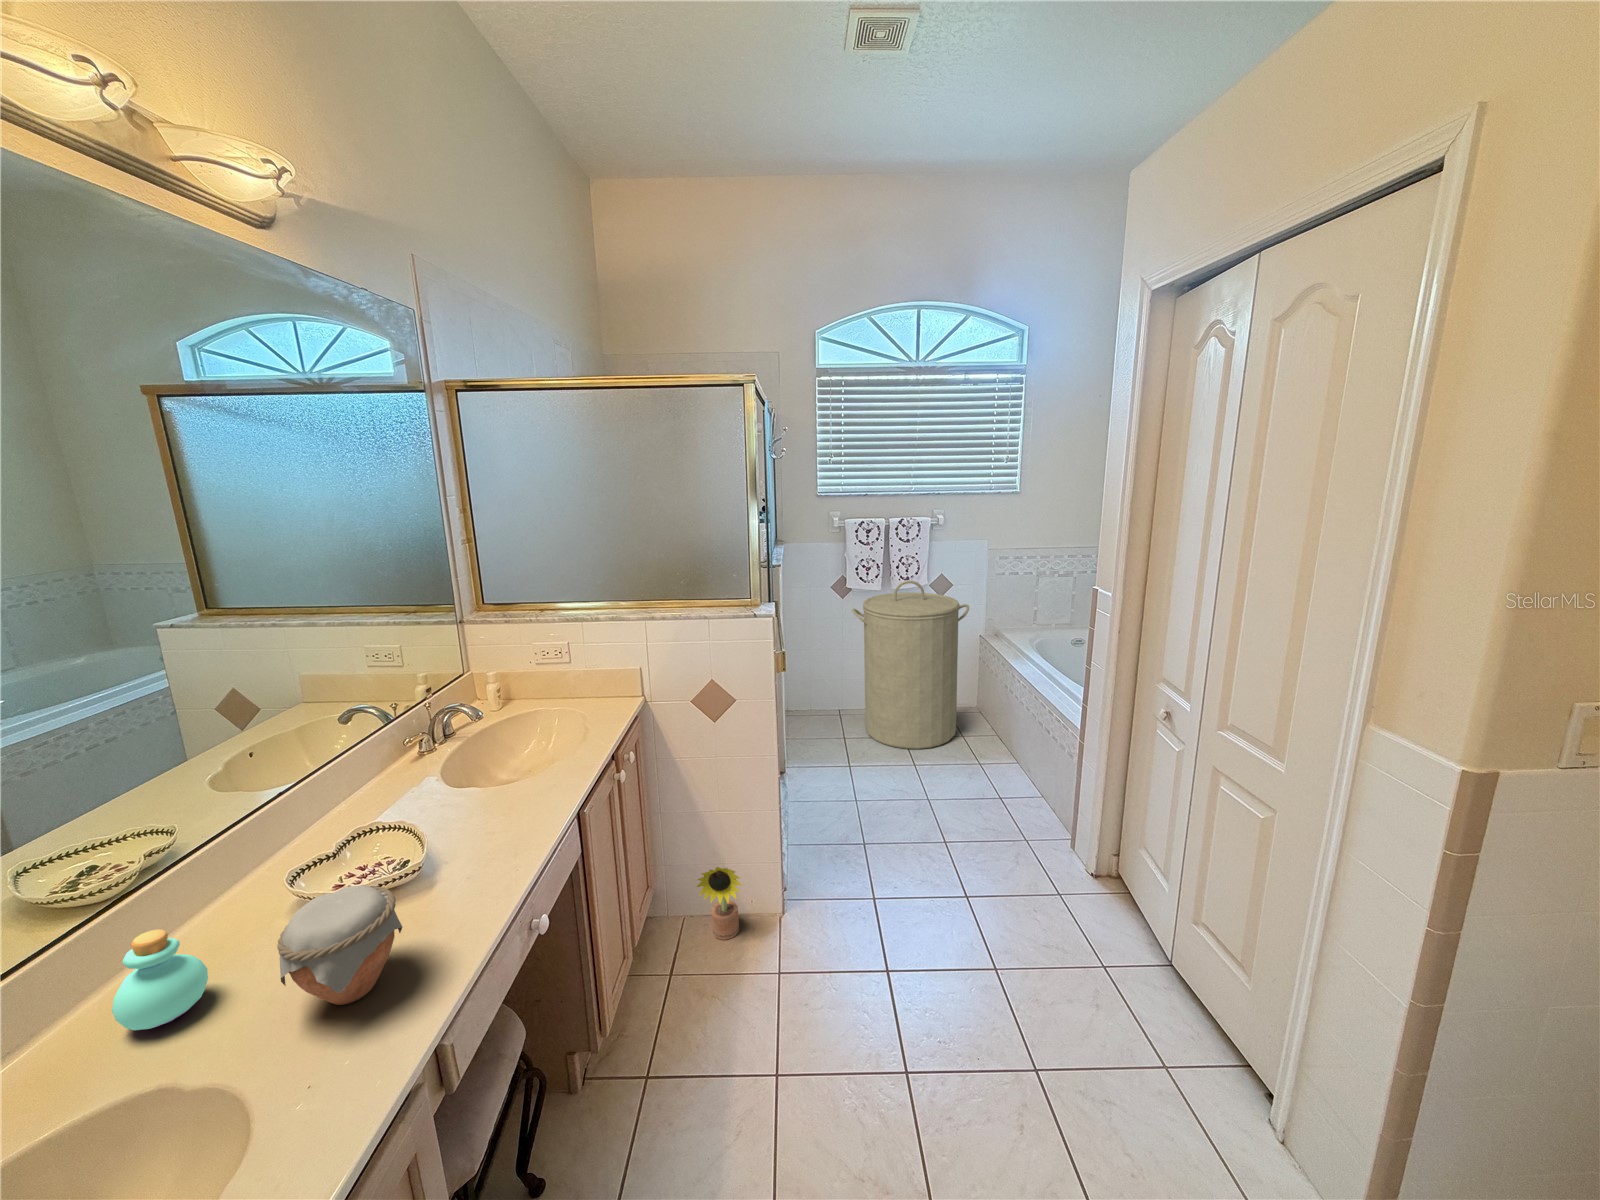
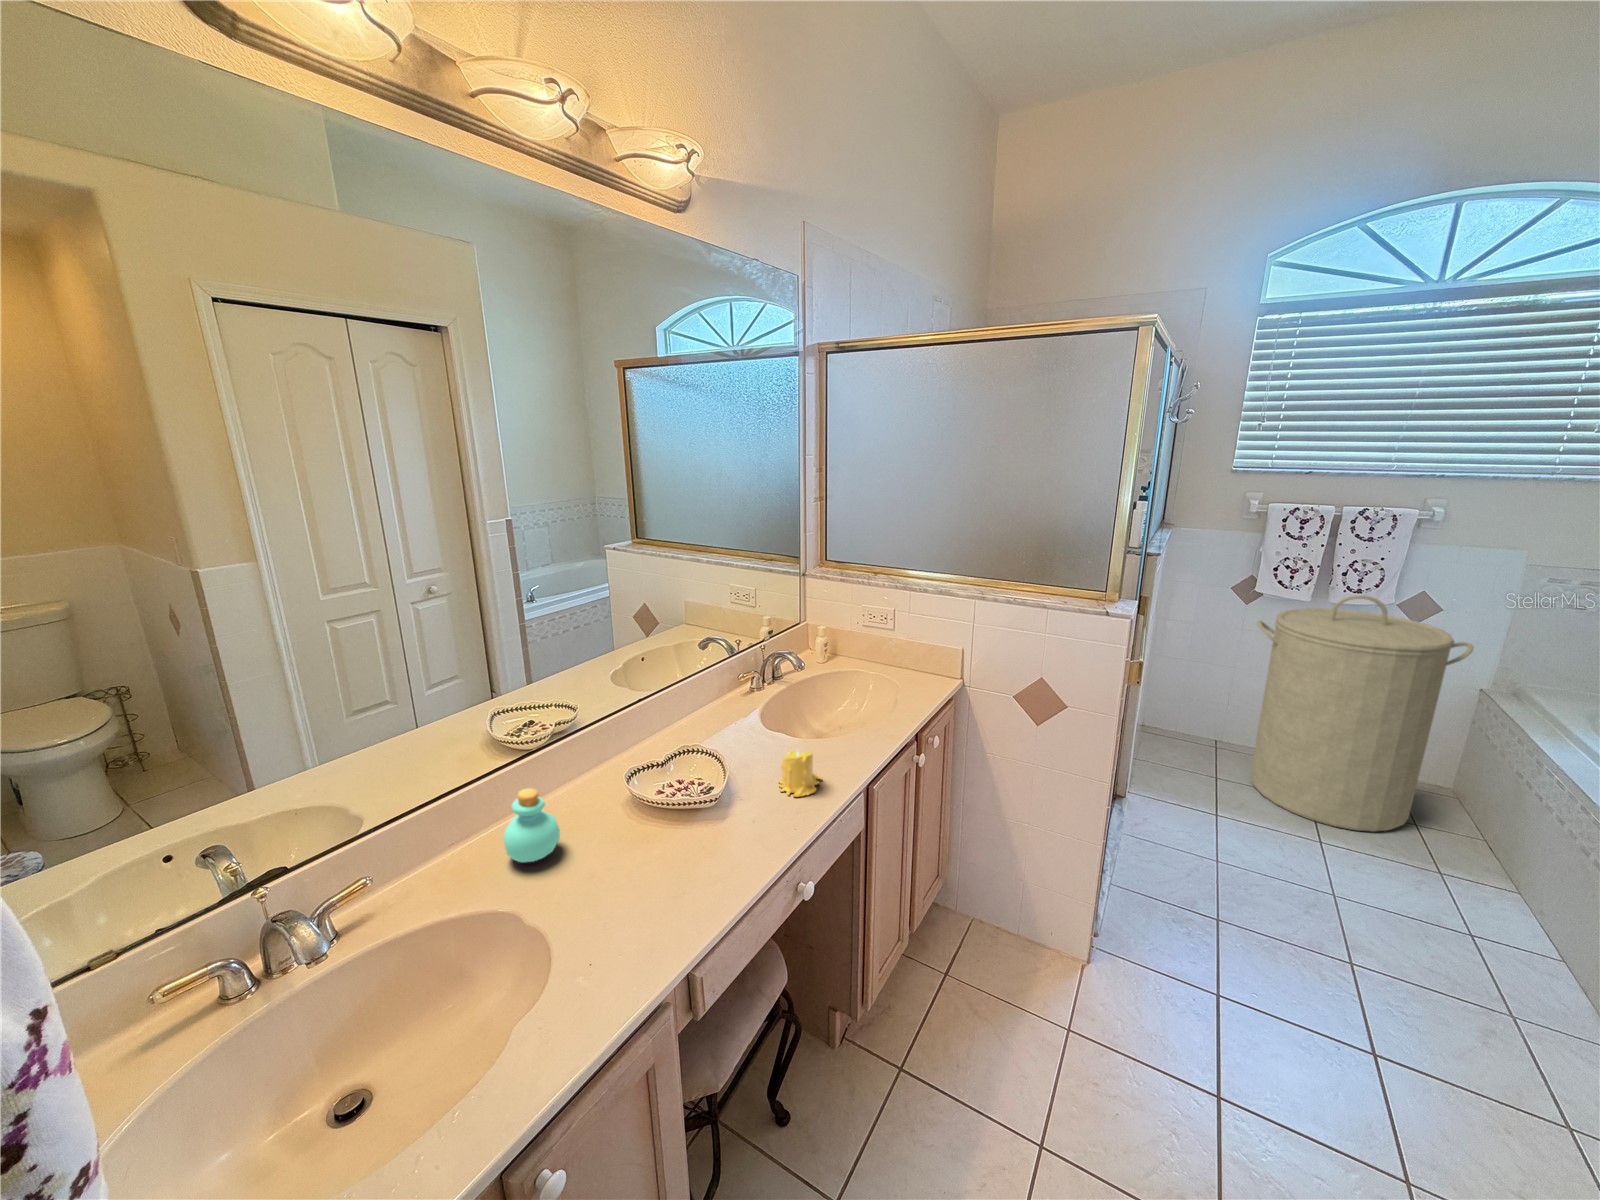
candle: none [485,791,533,842] -> present [779,751,822,797]
decorative plant: present [696,867,742,940] -> none [986,886,1040,968]
jar: present [277,885,402,1005] -> none [589,802,681,904]

